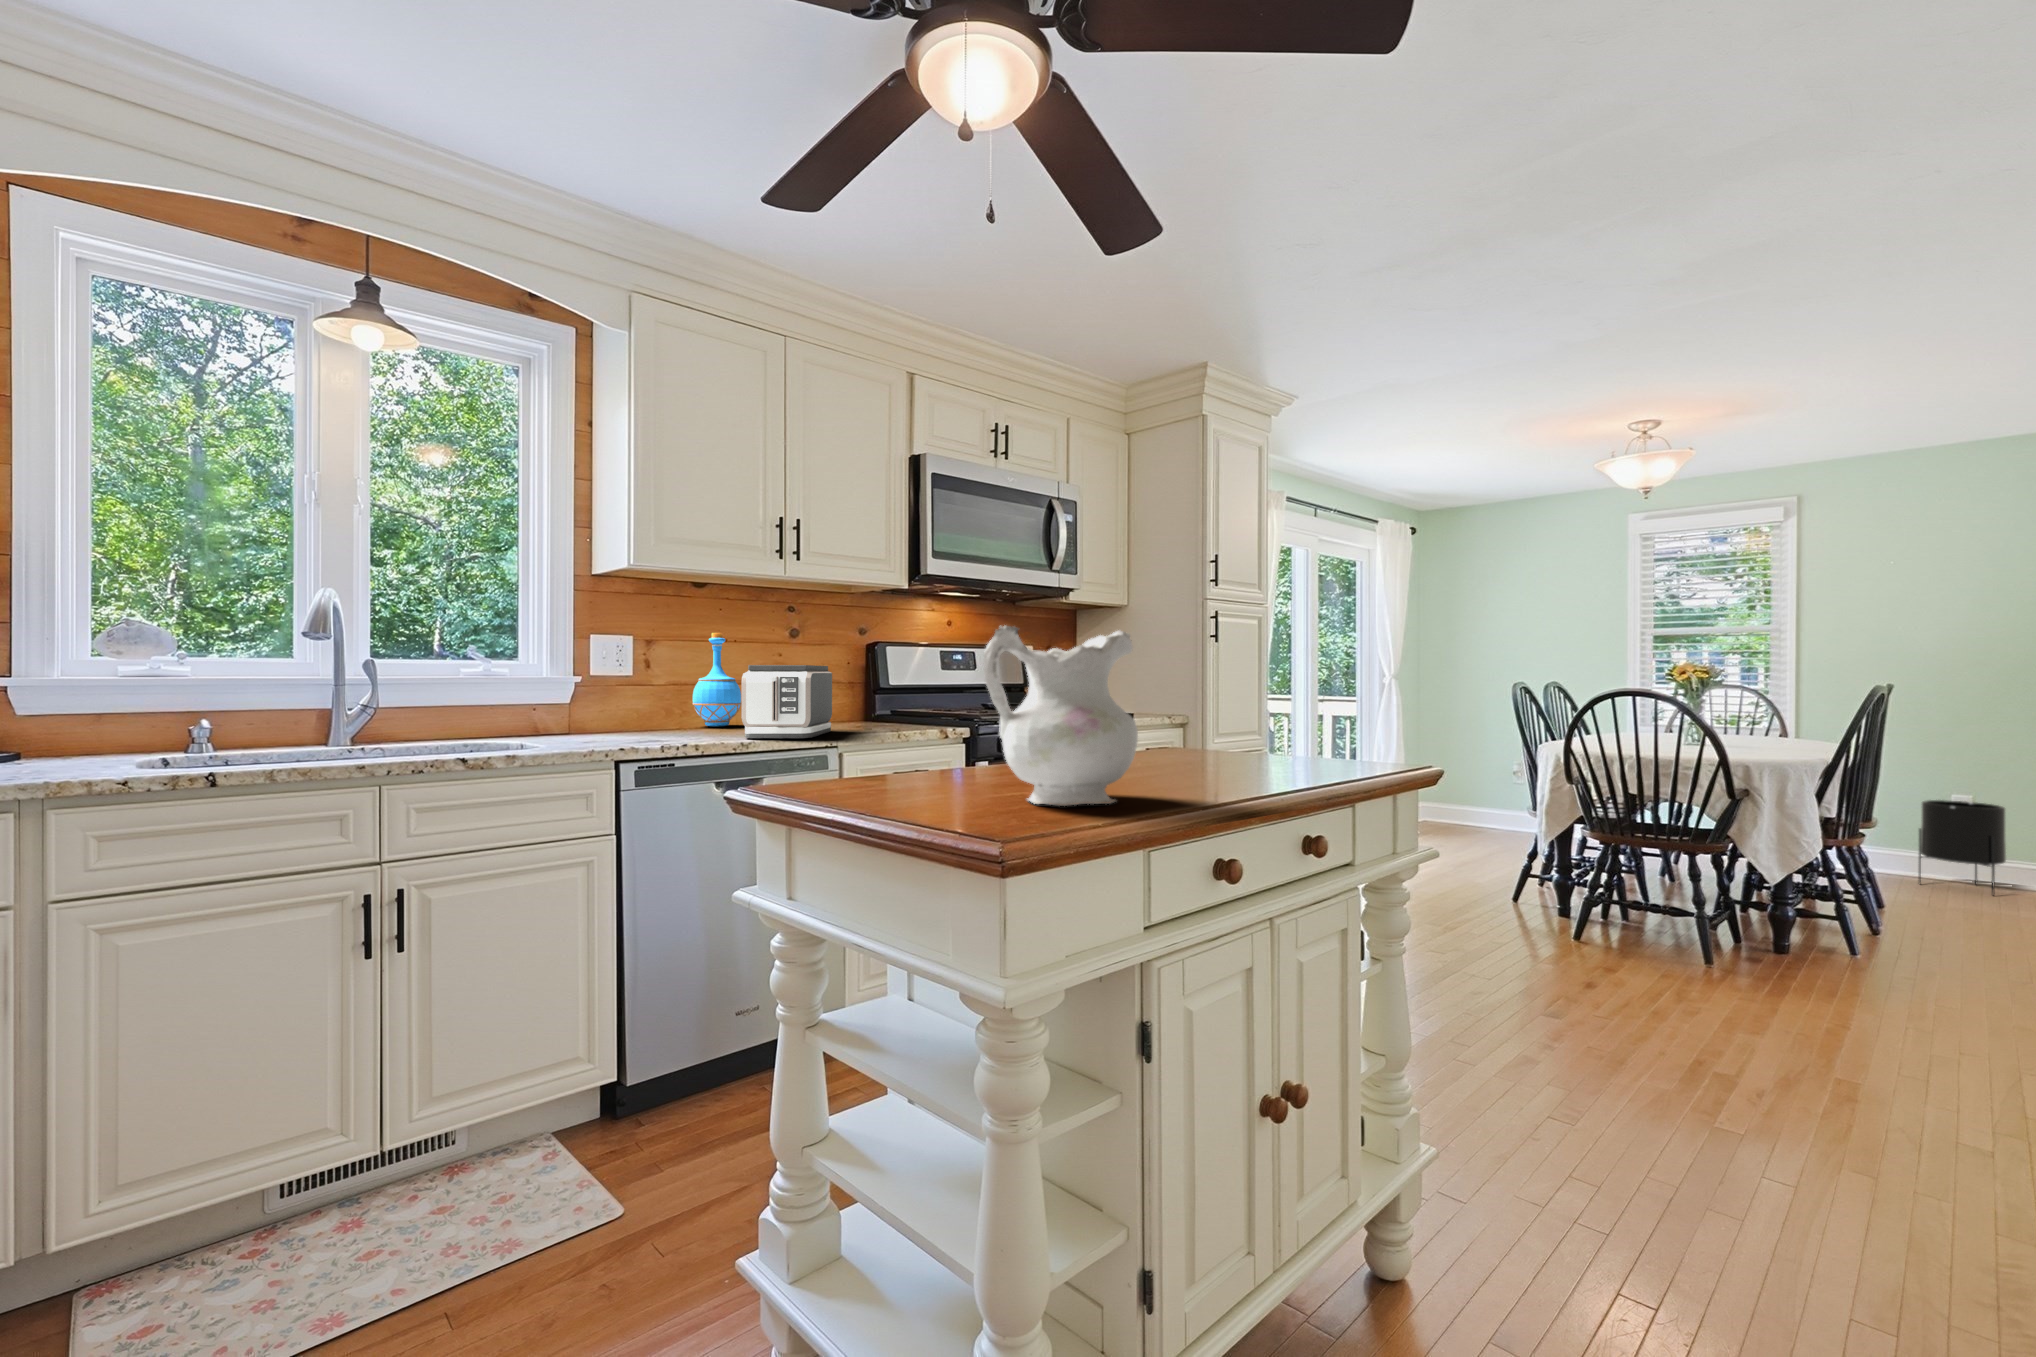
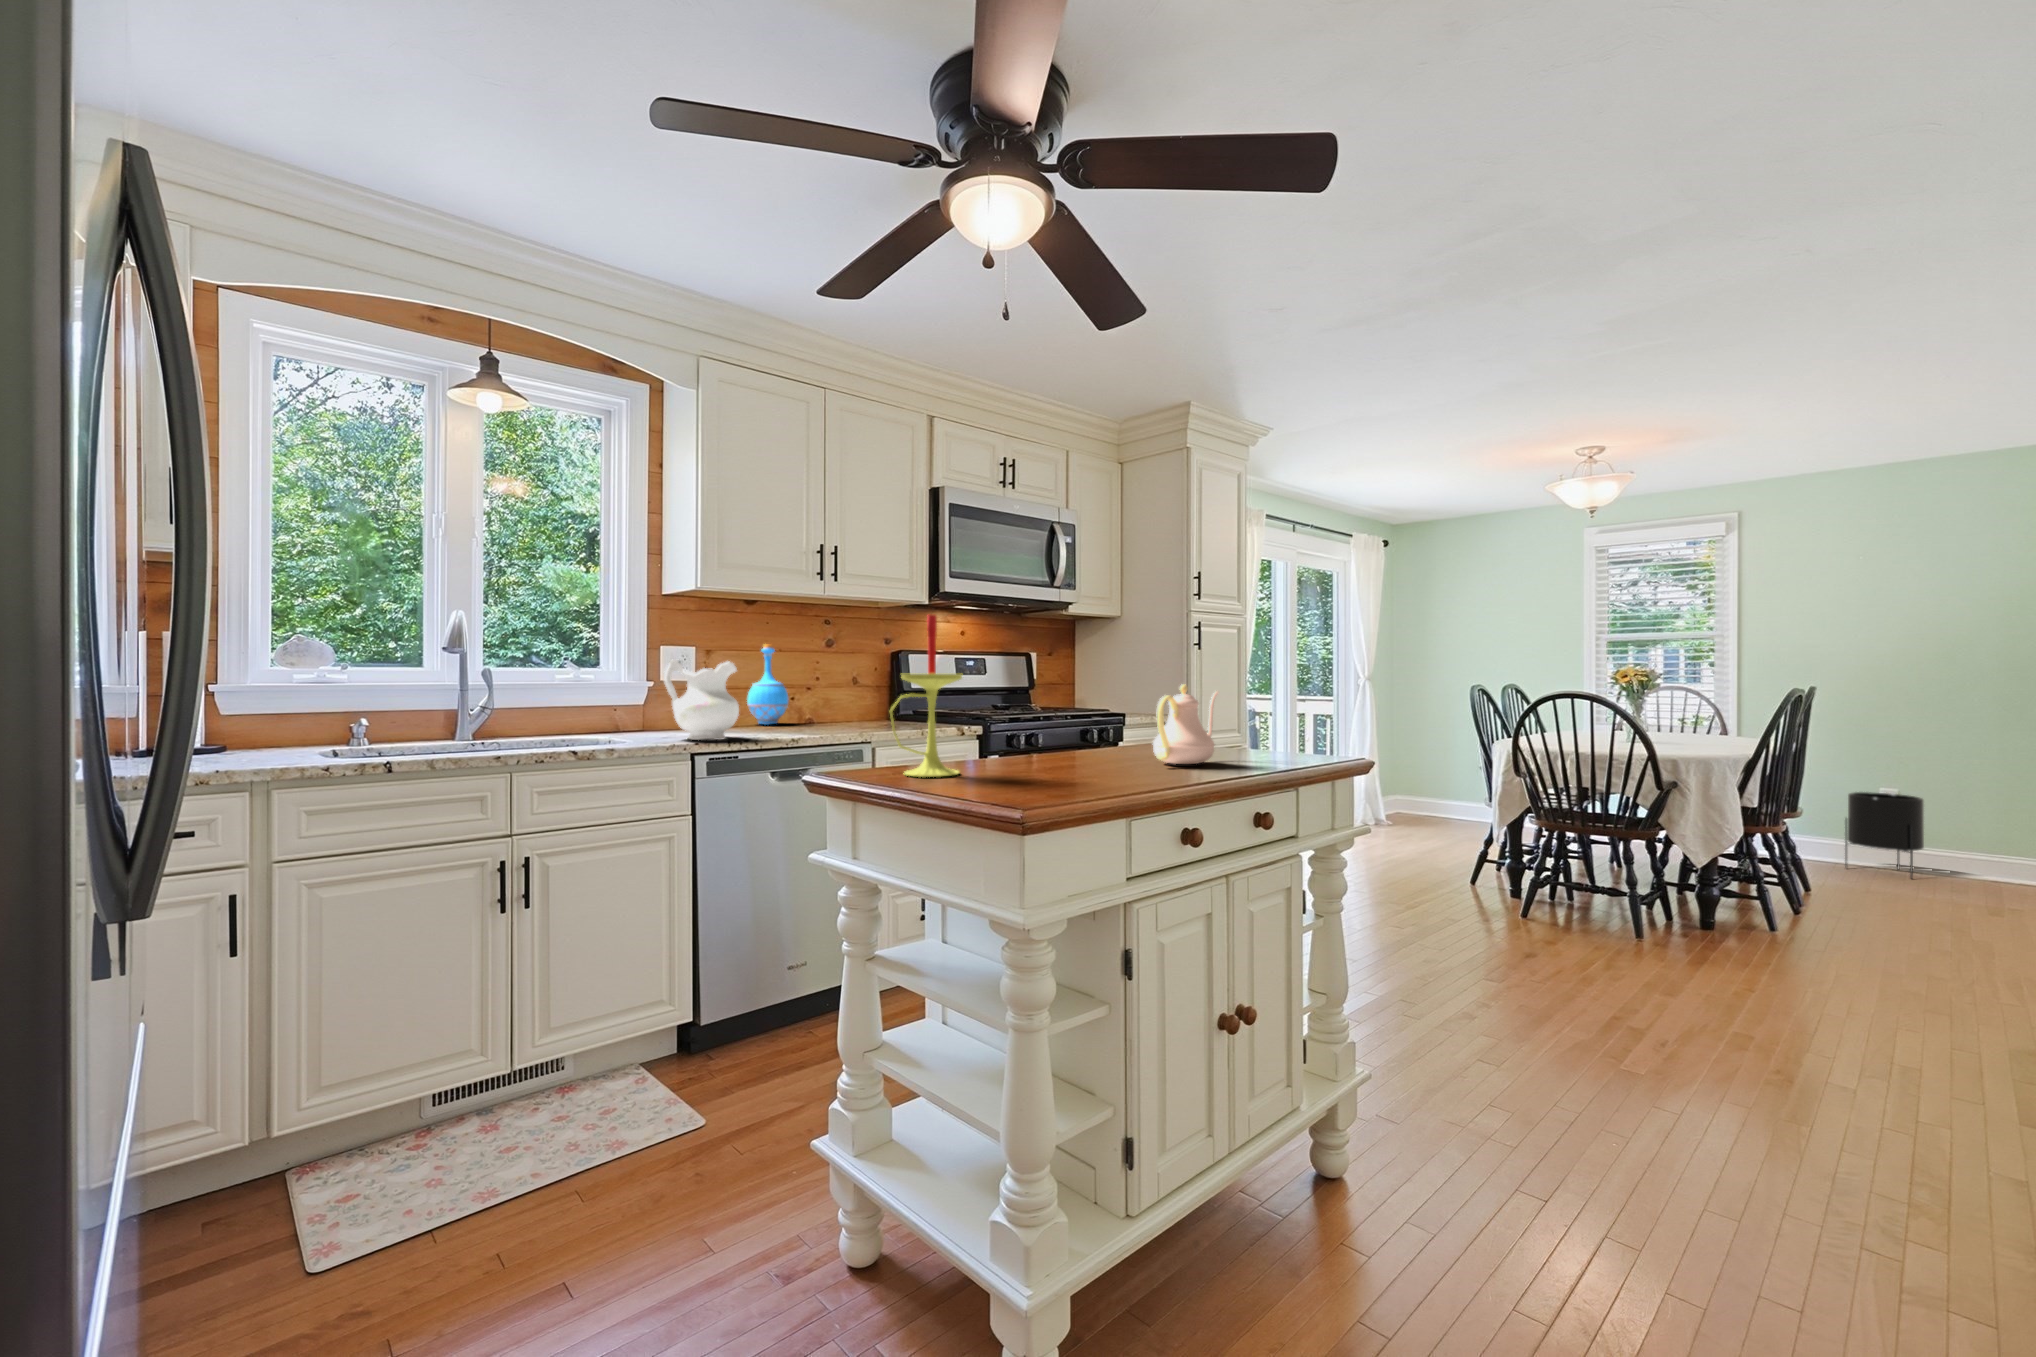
candle: none [837,580,934,794] -> present [889,615,963,777]
ceramic pitcher: present [984,626,1138,806] -> present [664,659,739,740]
toaster: present [742,665,832,738] -> none [793,672,867,734]
teapot: none [1172,676,1254,776] -> present [1153,684,1218,764]

